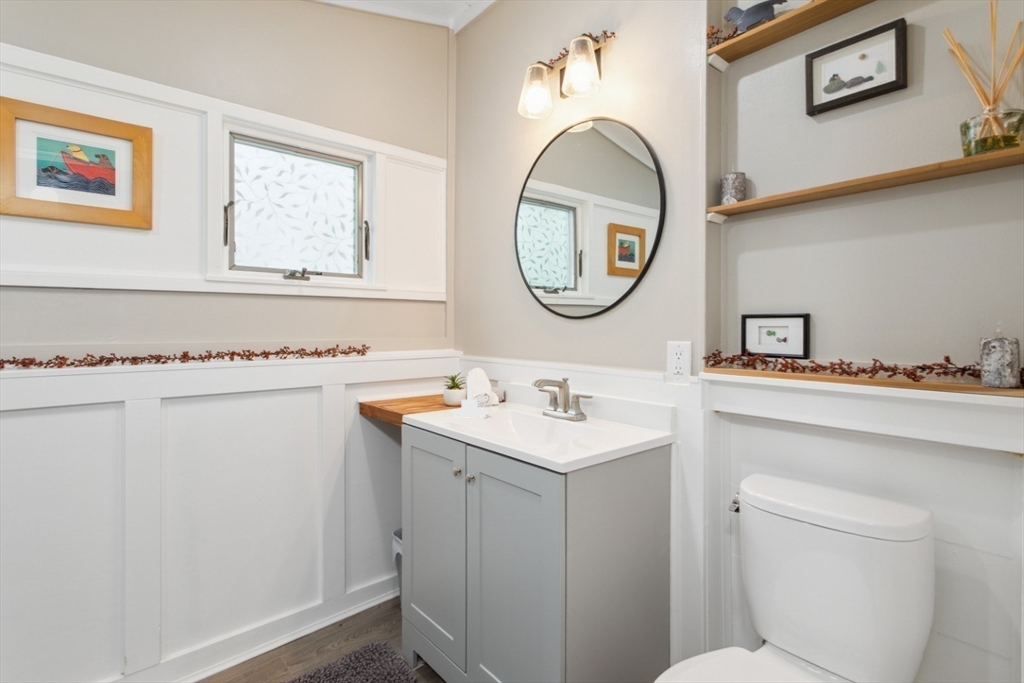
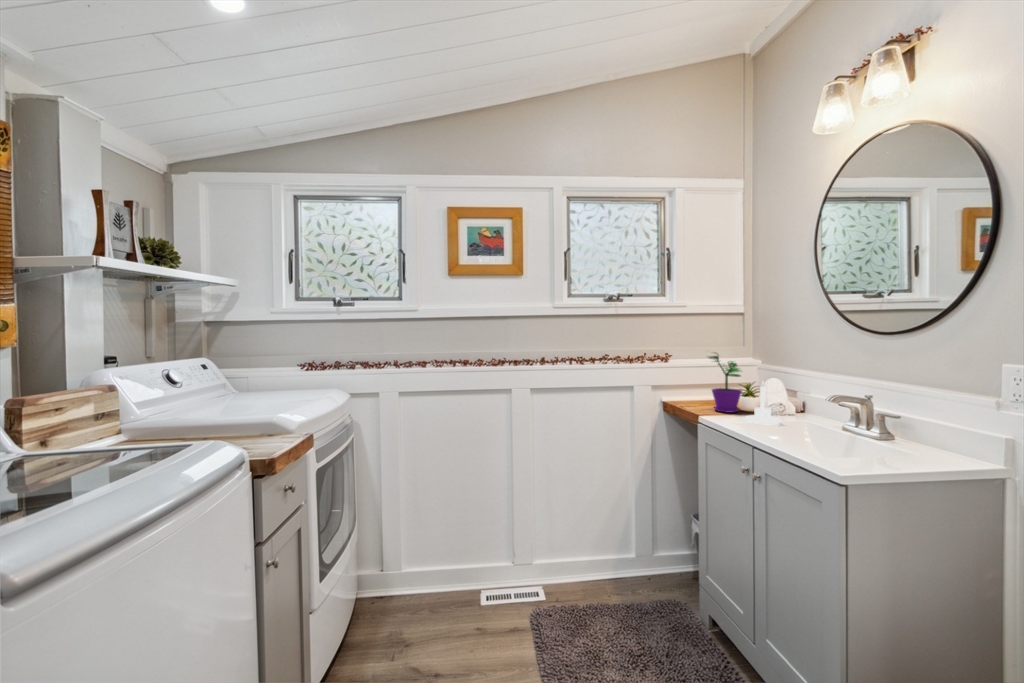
flower pot: none [408,336,448,408] -> present [709,354,742,413]

